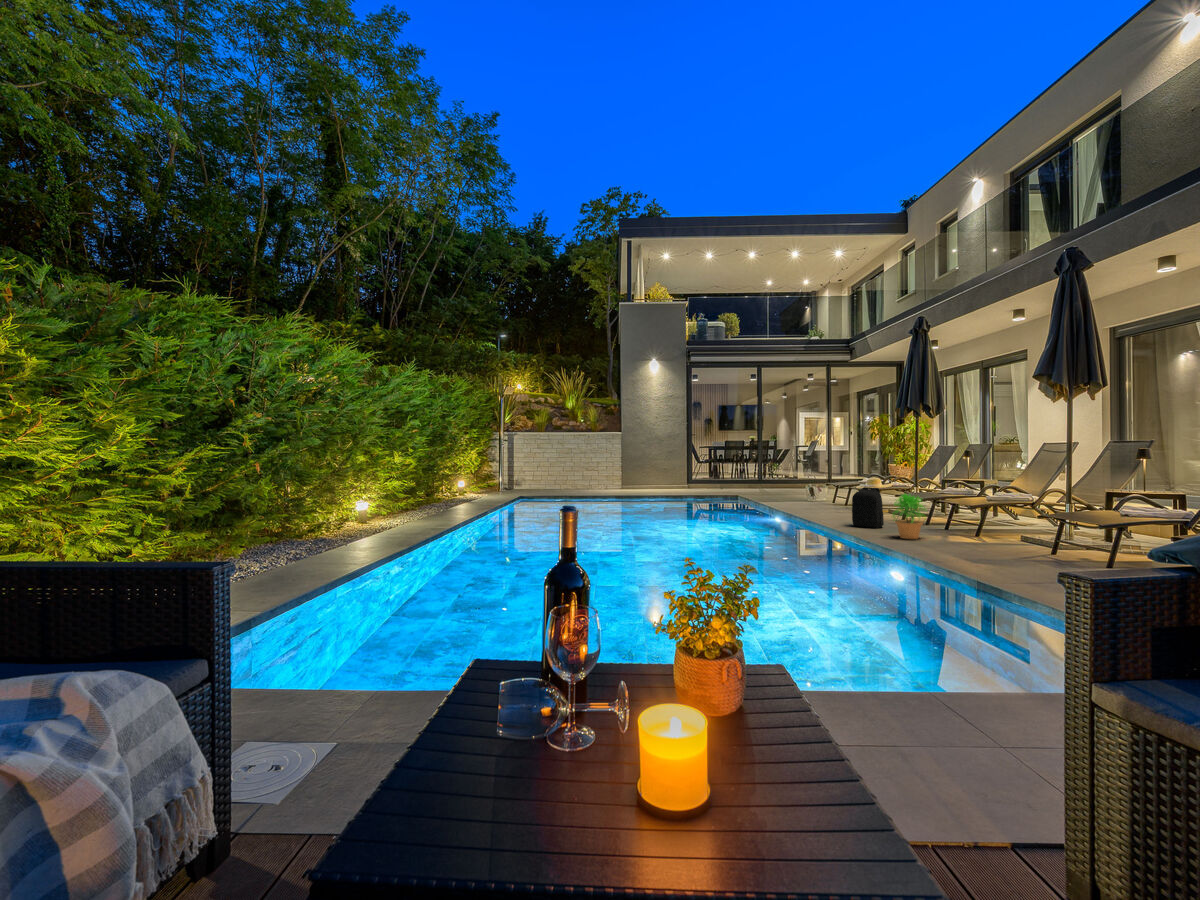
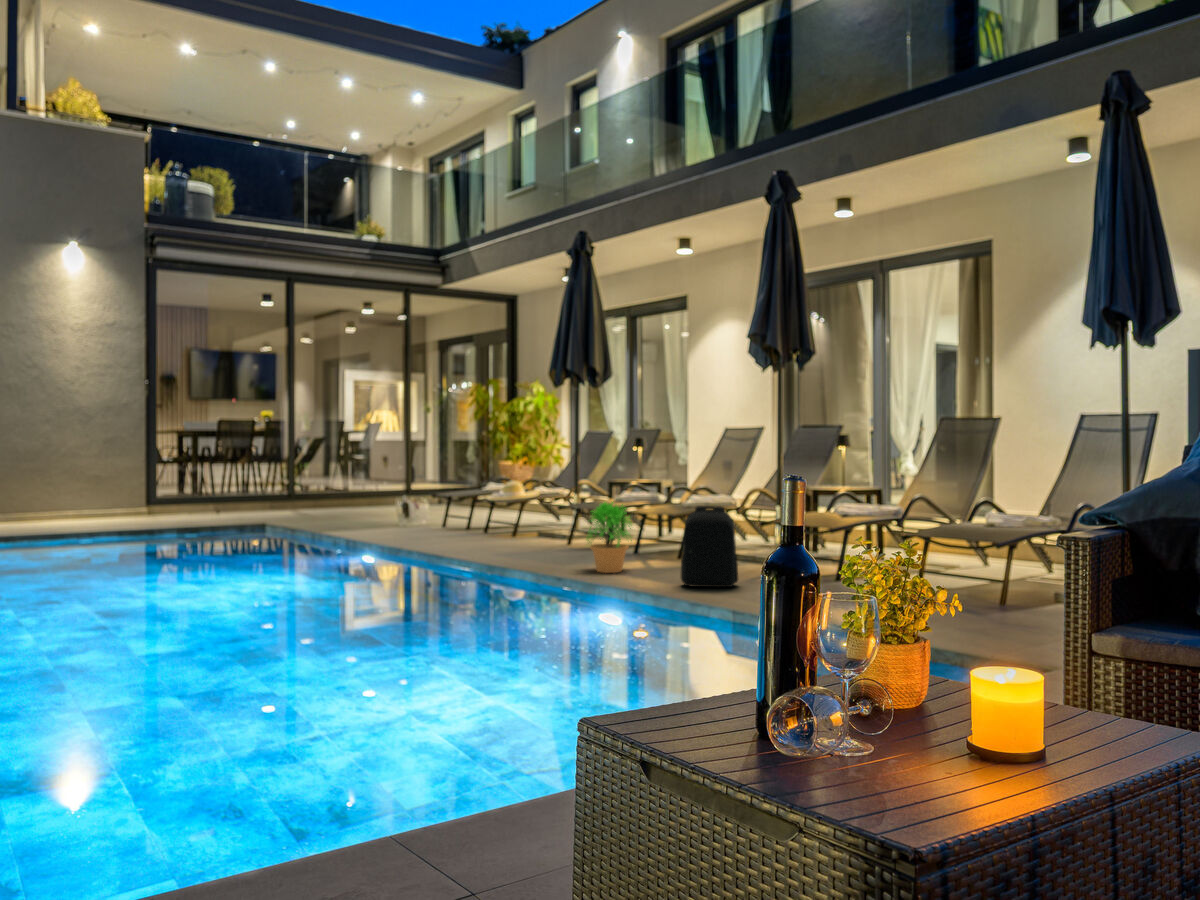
backpack: present [852,487,884,528] -> present [681,506,738,587]

